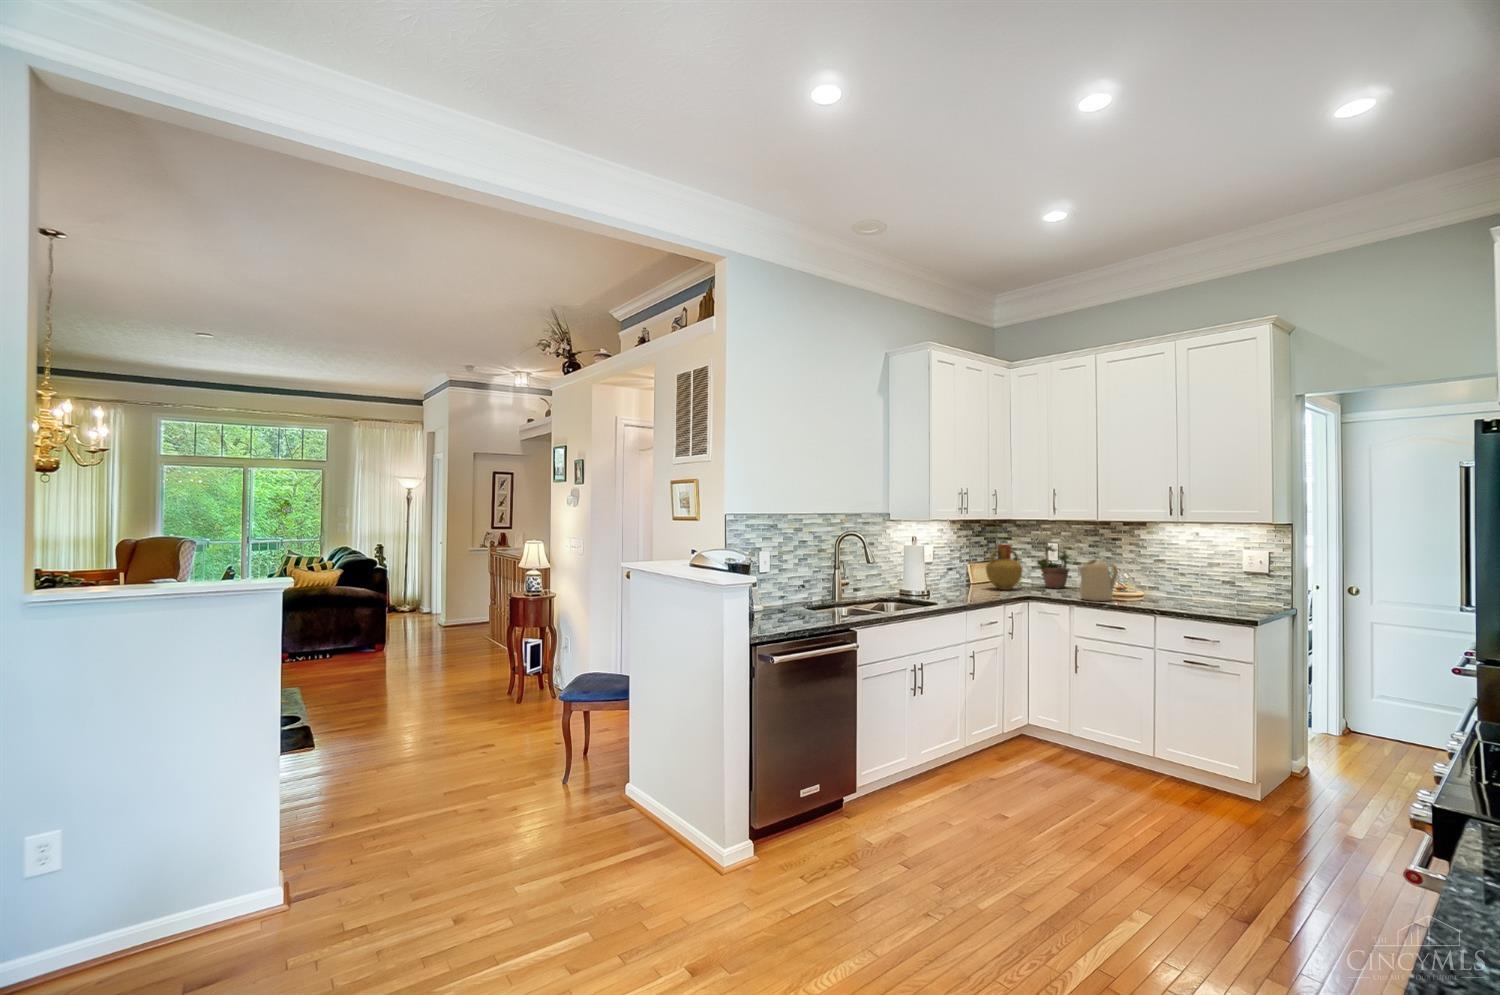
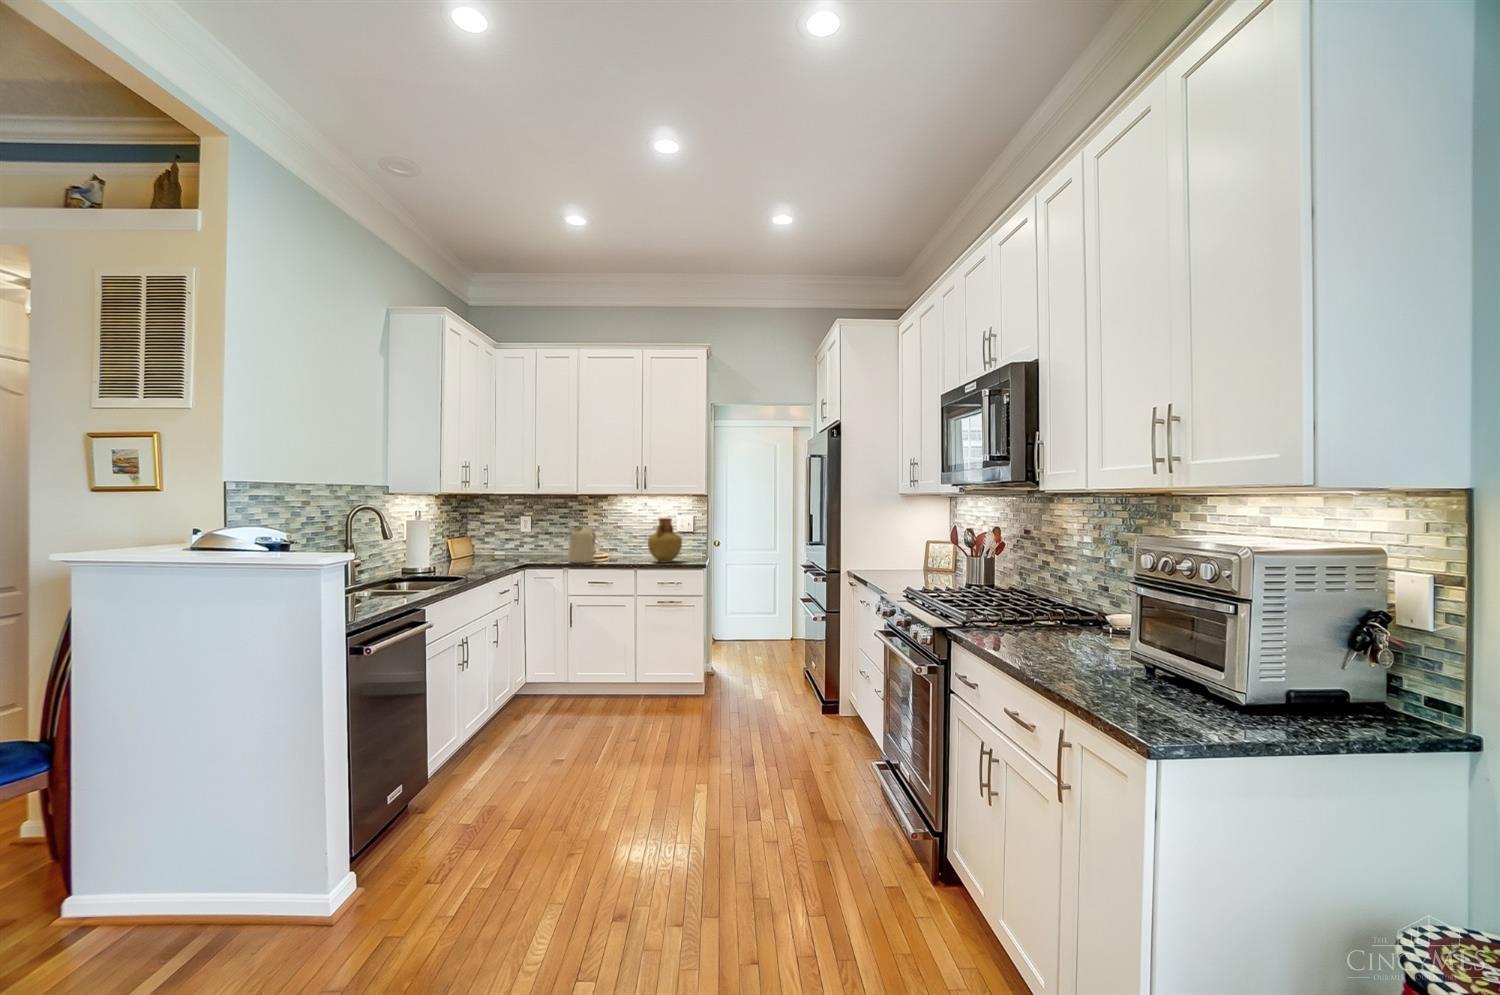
potted plant: present [1036,542,1074,588] -> none [514,510,548,558]
vase: present [986,545,1023,590] -> present [648,518,682,563]

